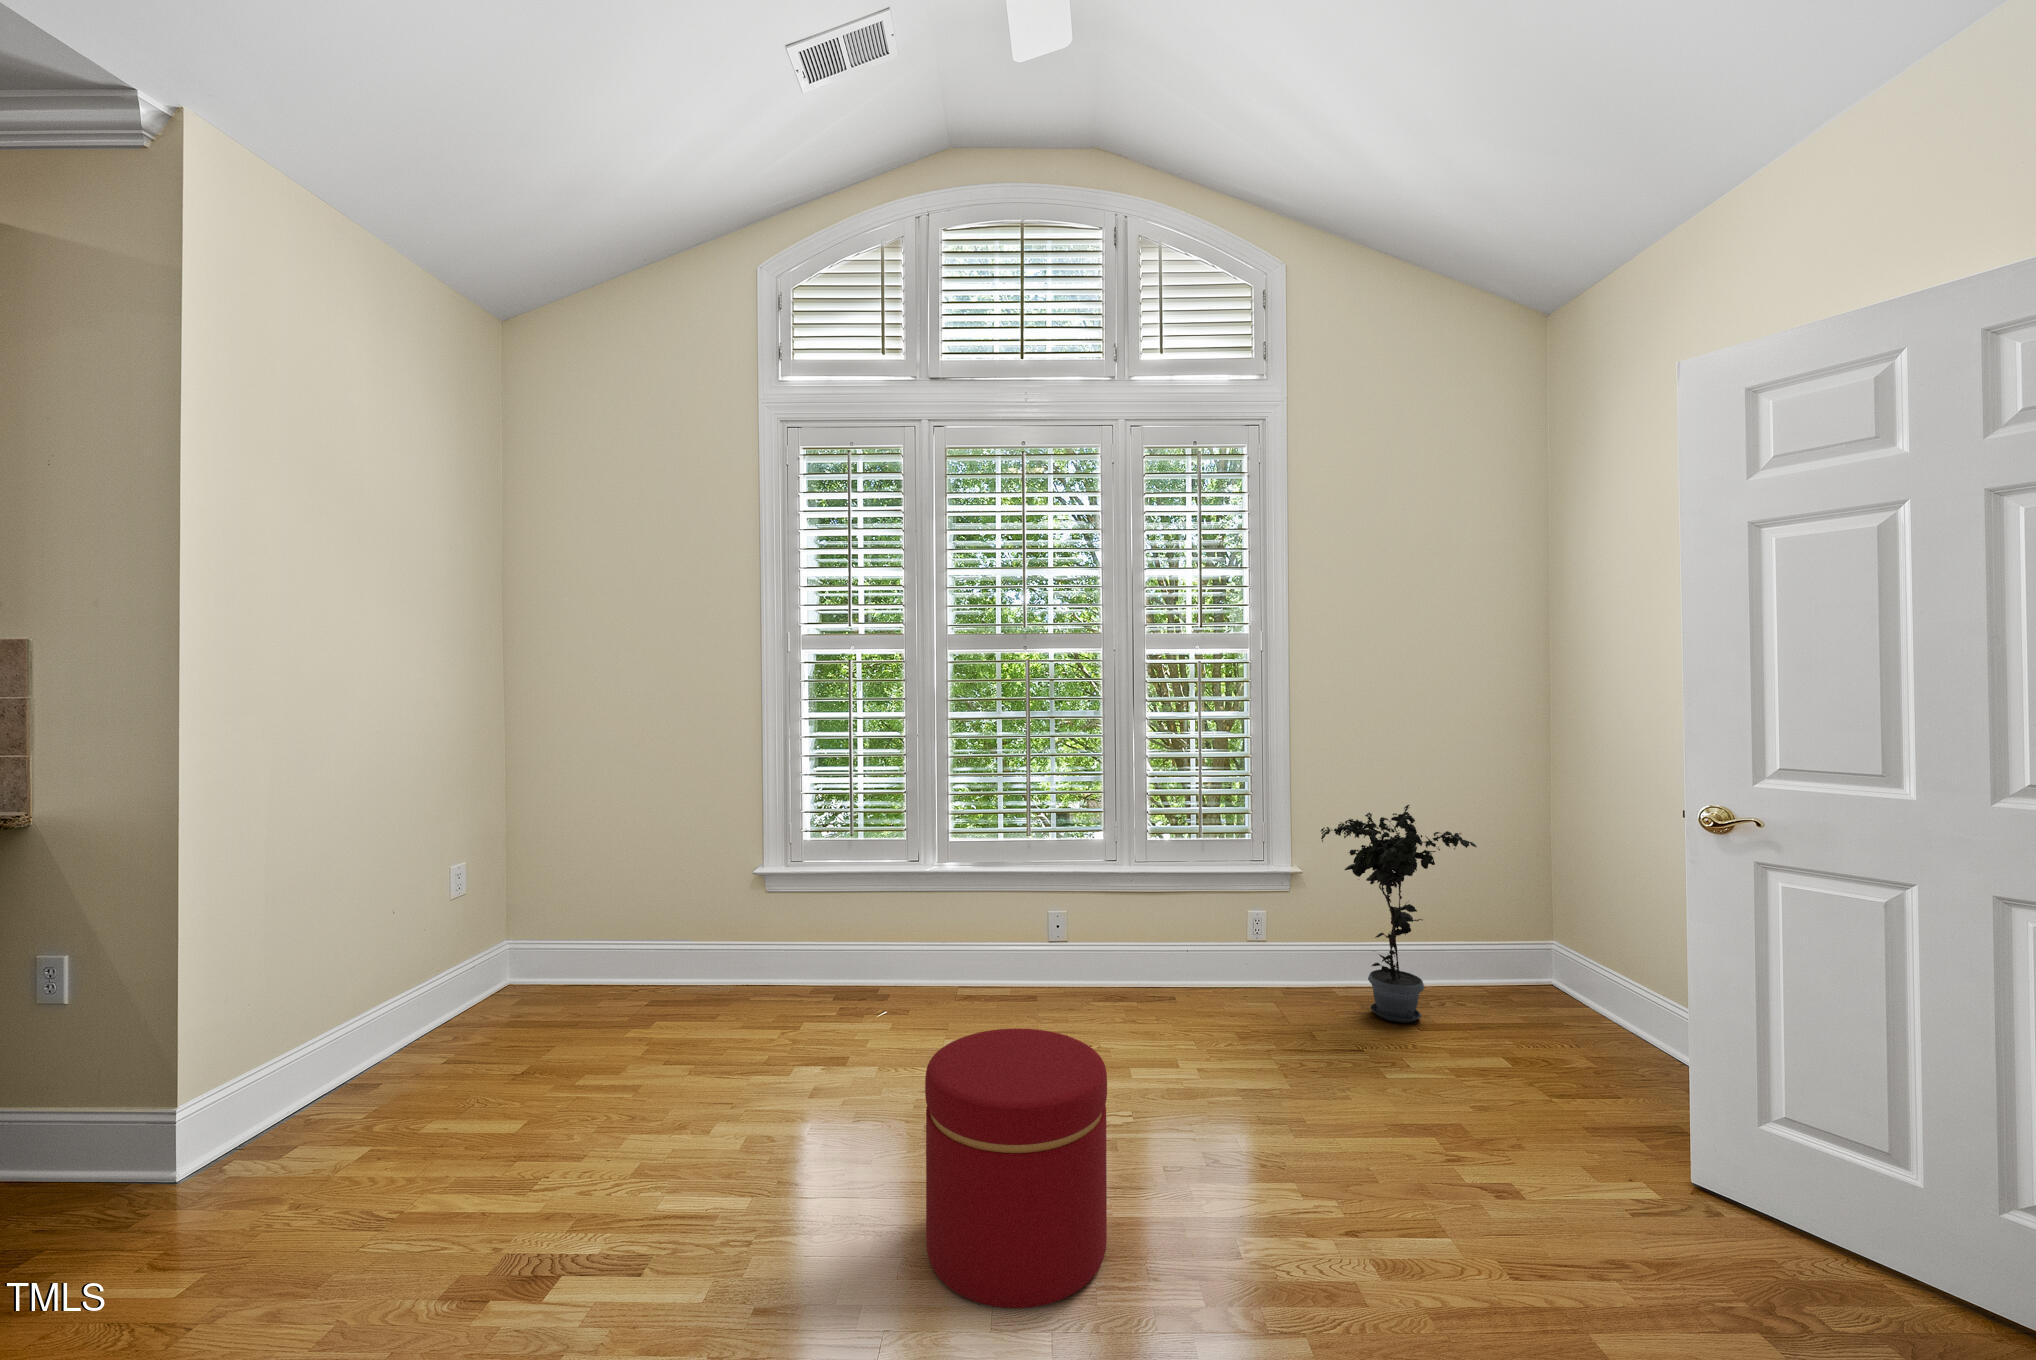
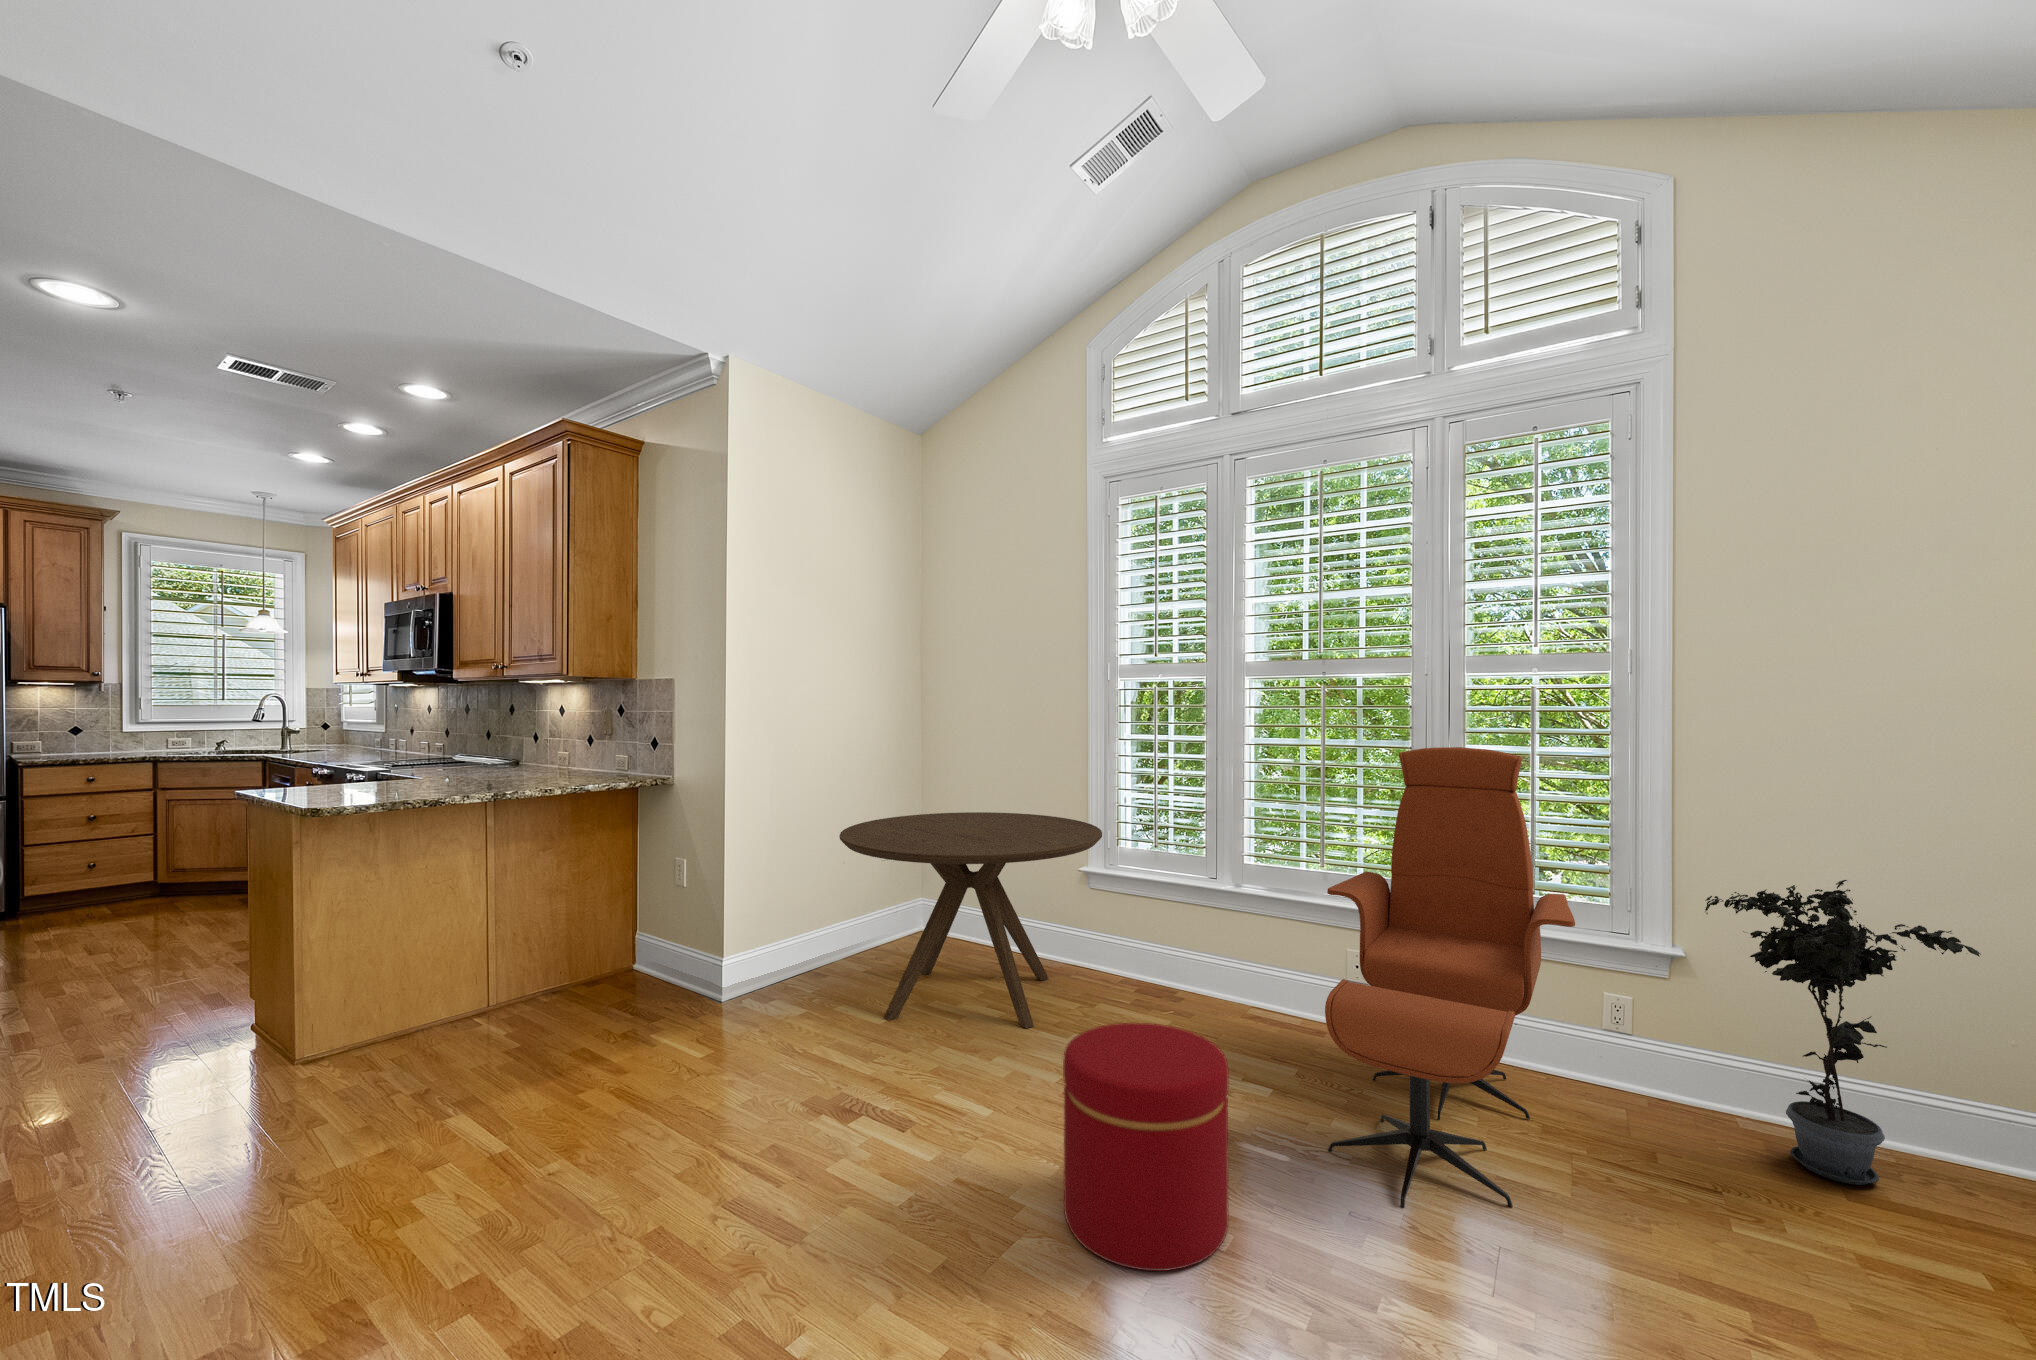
lounge chair: none [1060,720,1268,1142] -> present [1325,747,1575,1208]
dining table: none [420,820,798,1123] -> present [839,812,1102,1028]

